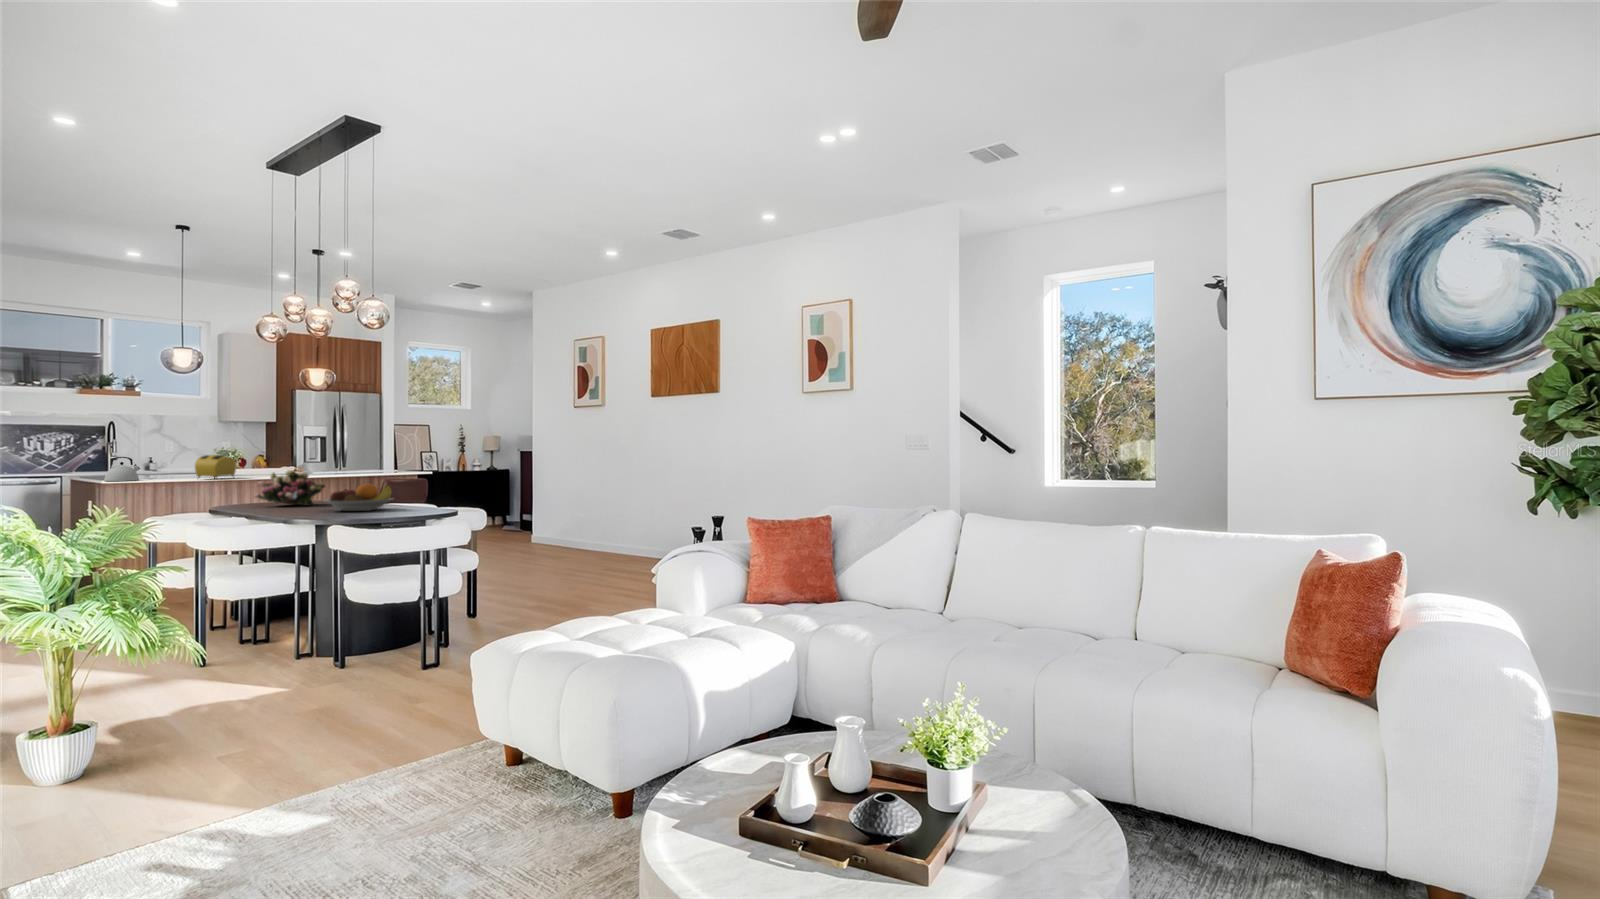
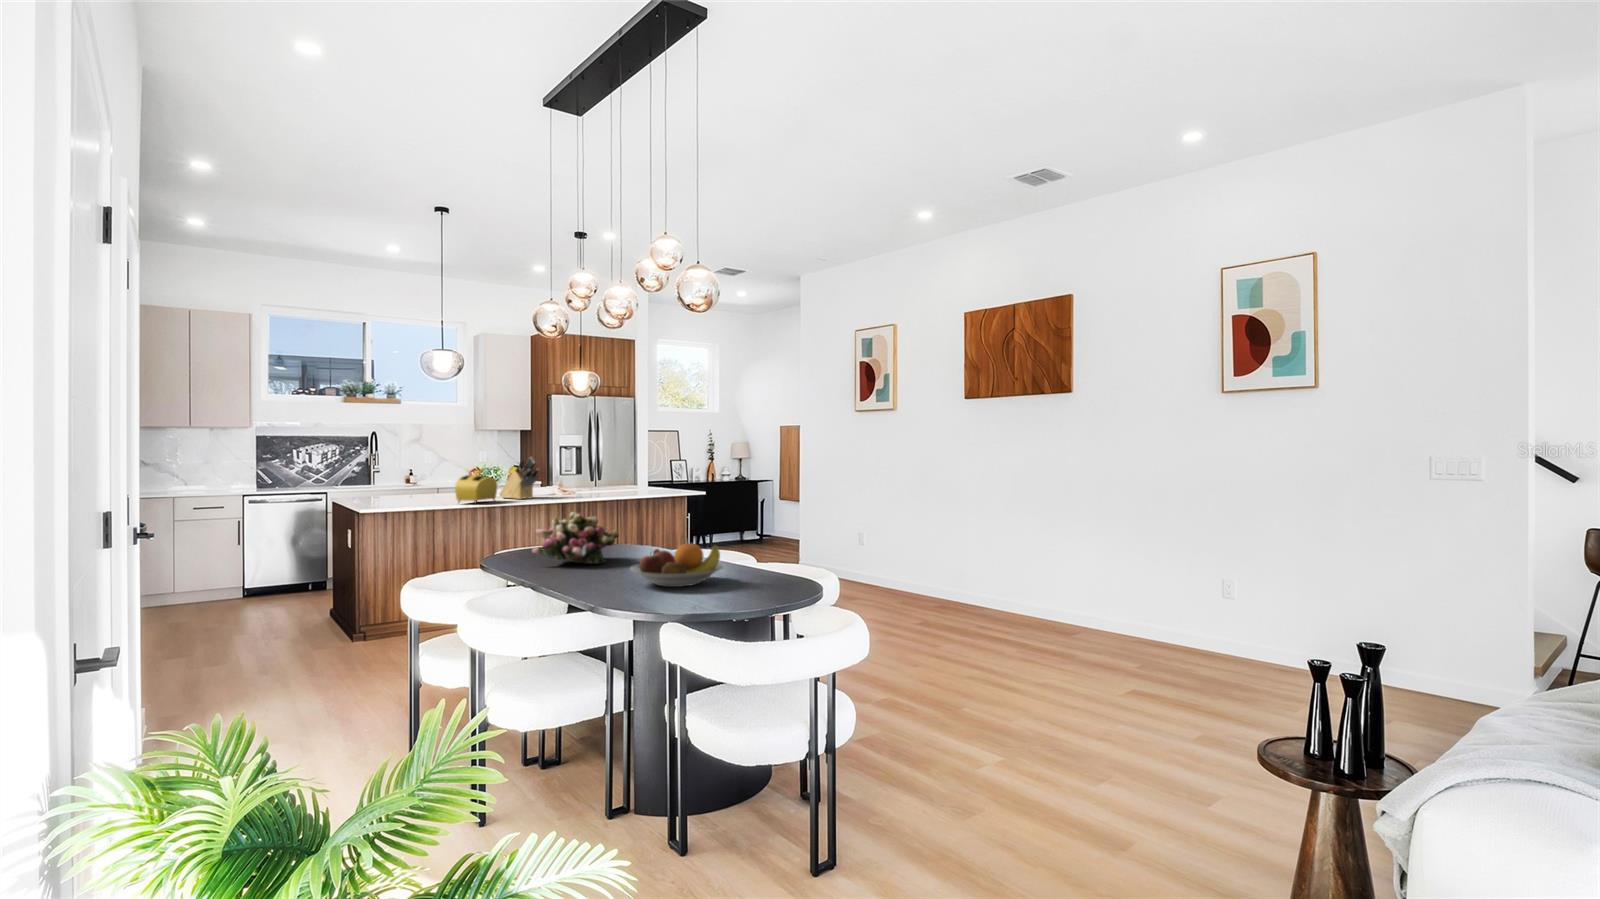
knife block: none [239,441,277,477] -> present [500,458,539,499]
kettle: present [104,457,140,481] -> none [364,478,400,506]

